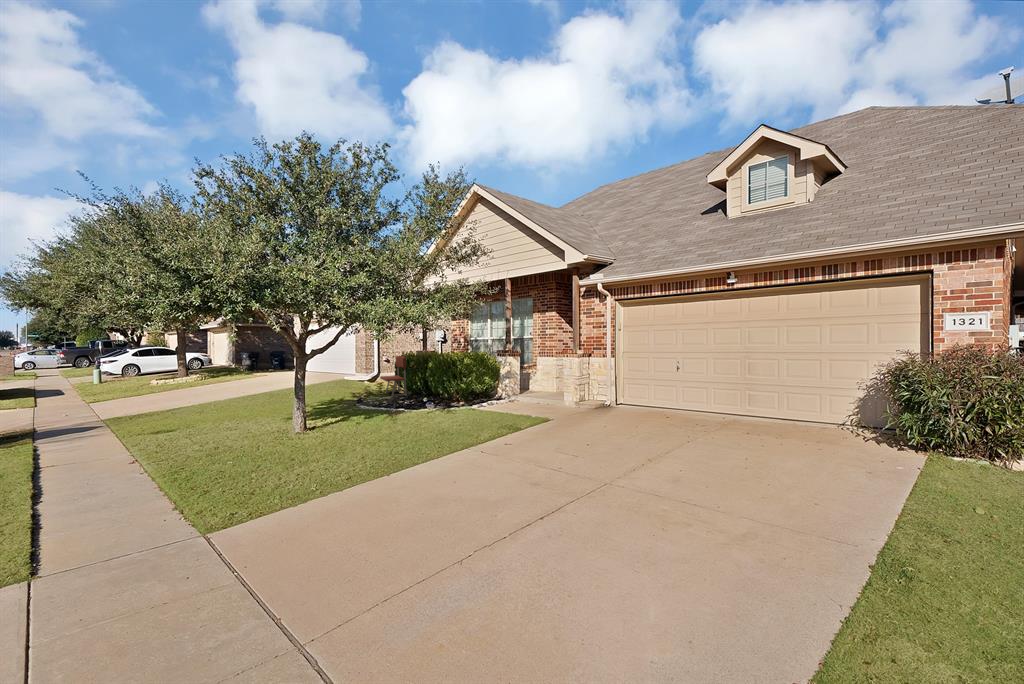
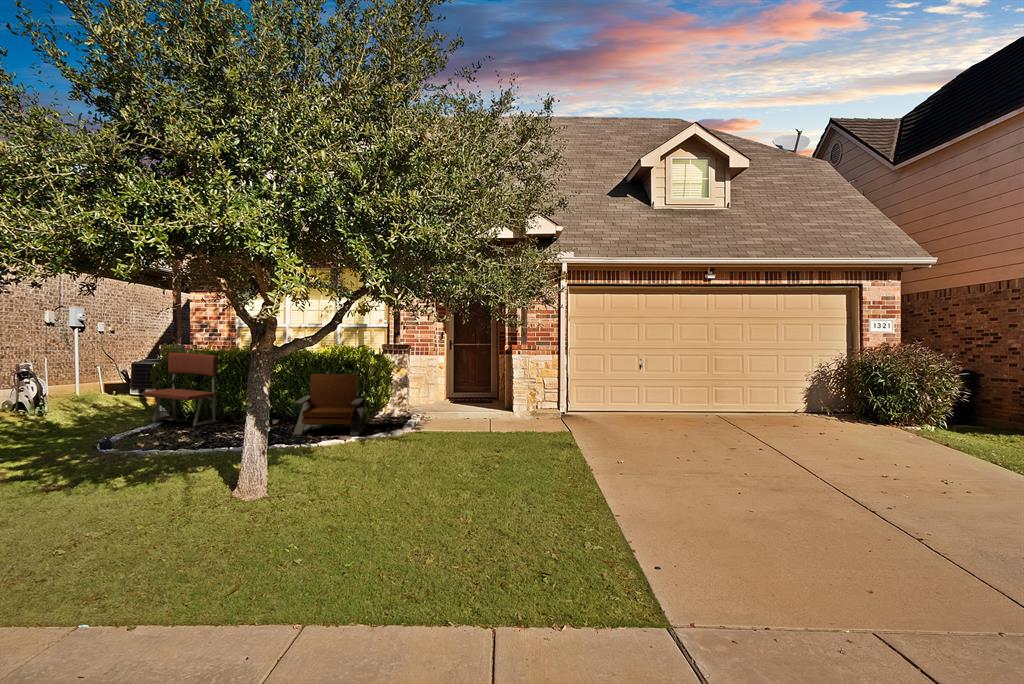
lounge chair: none [411,369,460,408] -> present [293,374,366,436]

